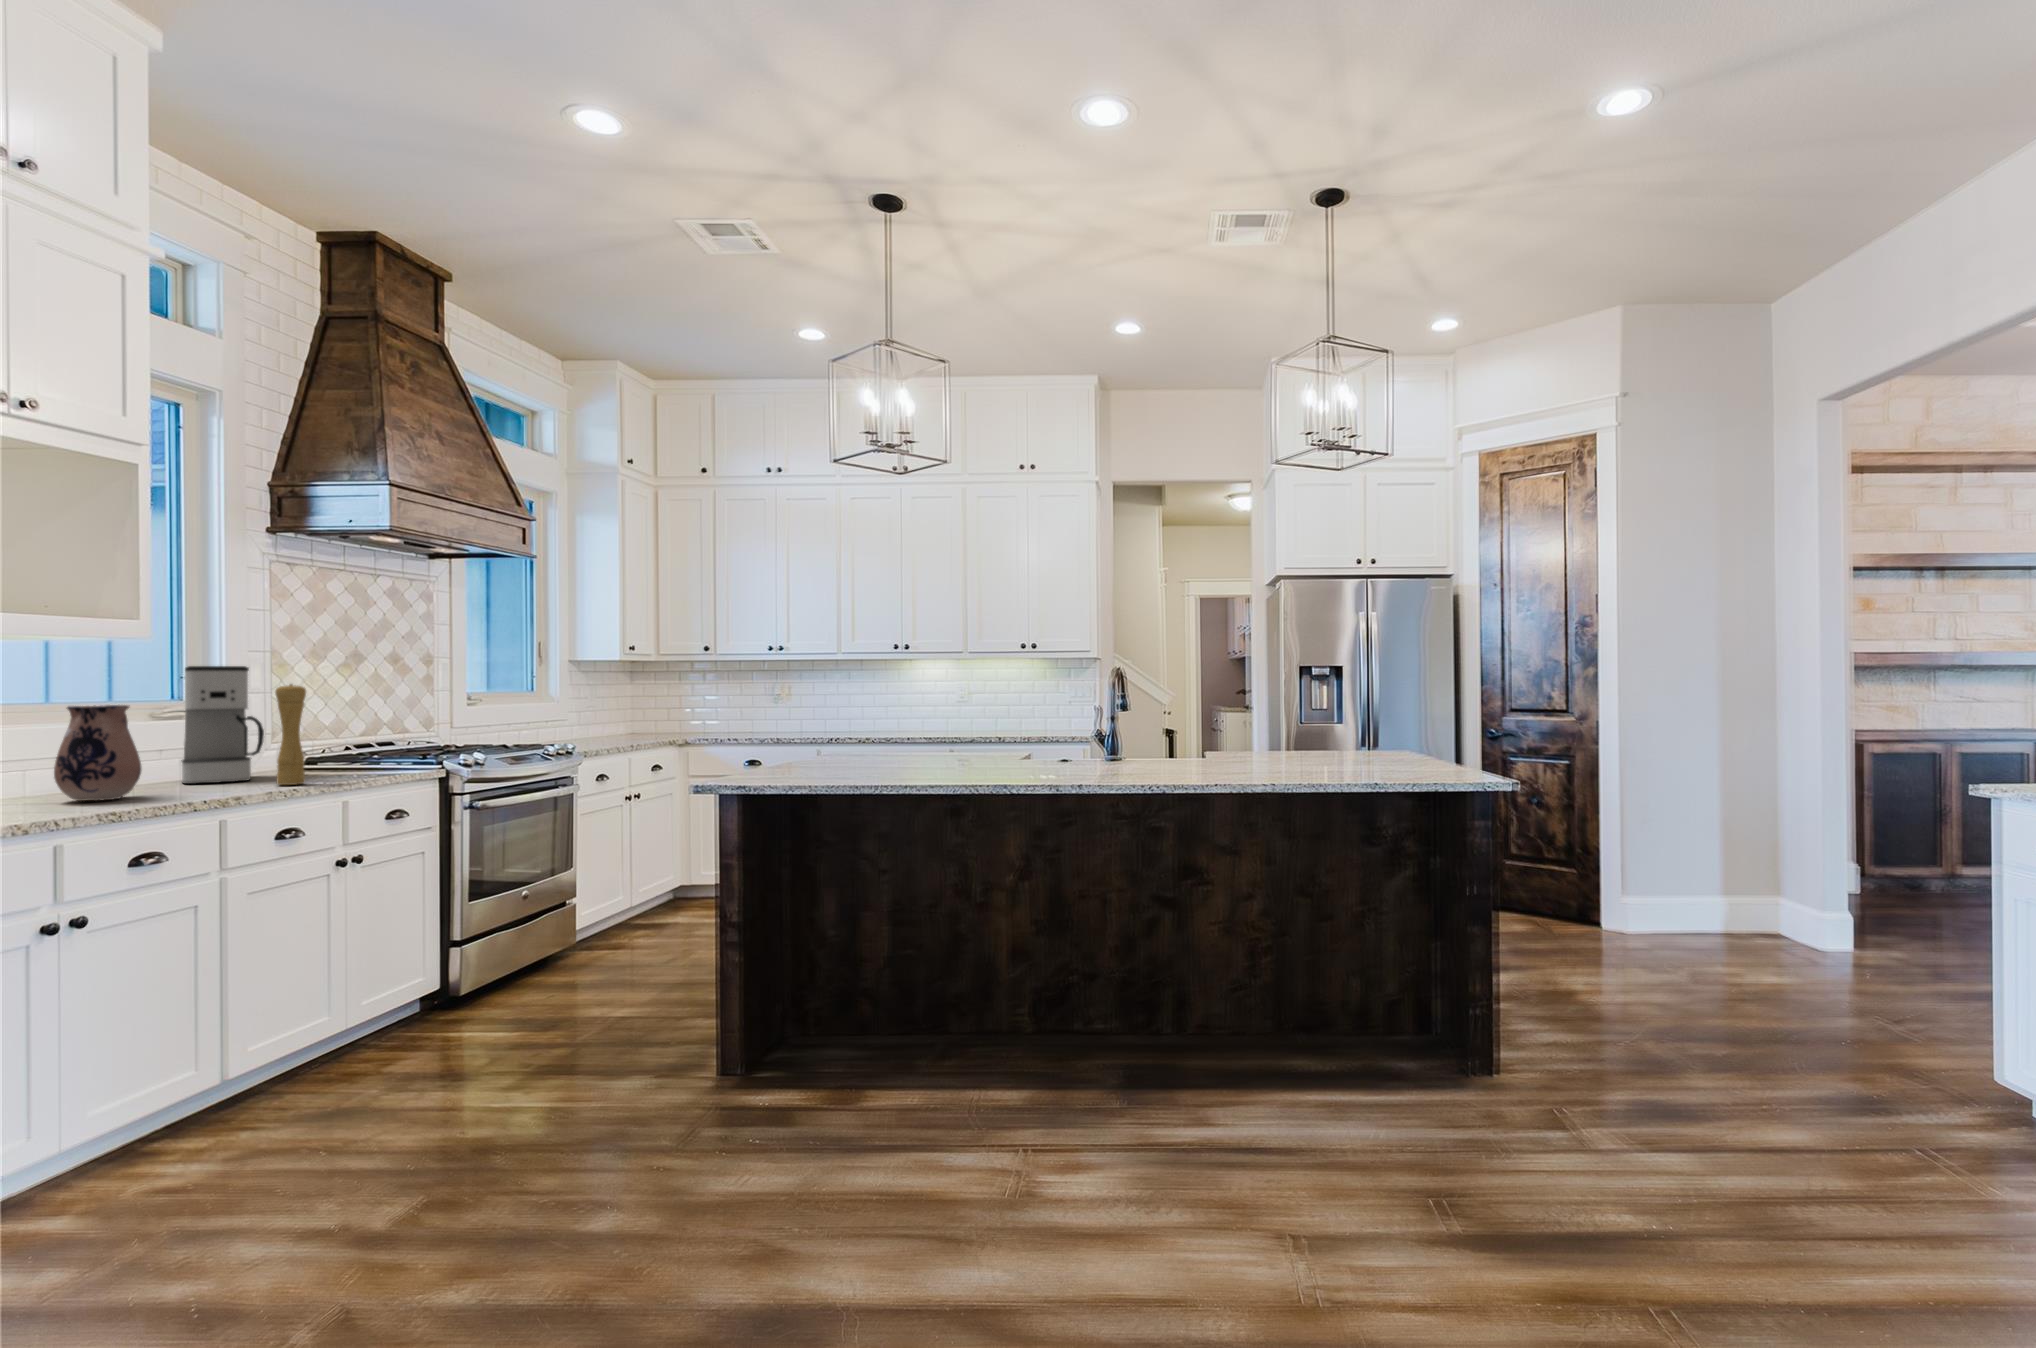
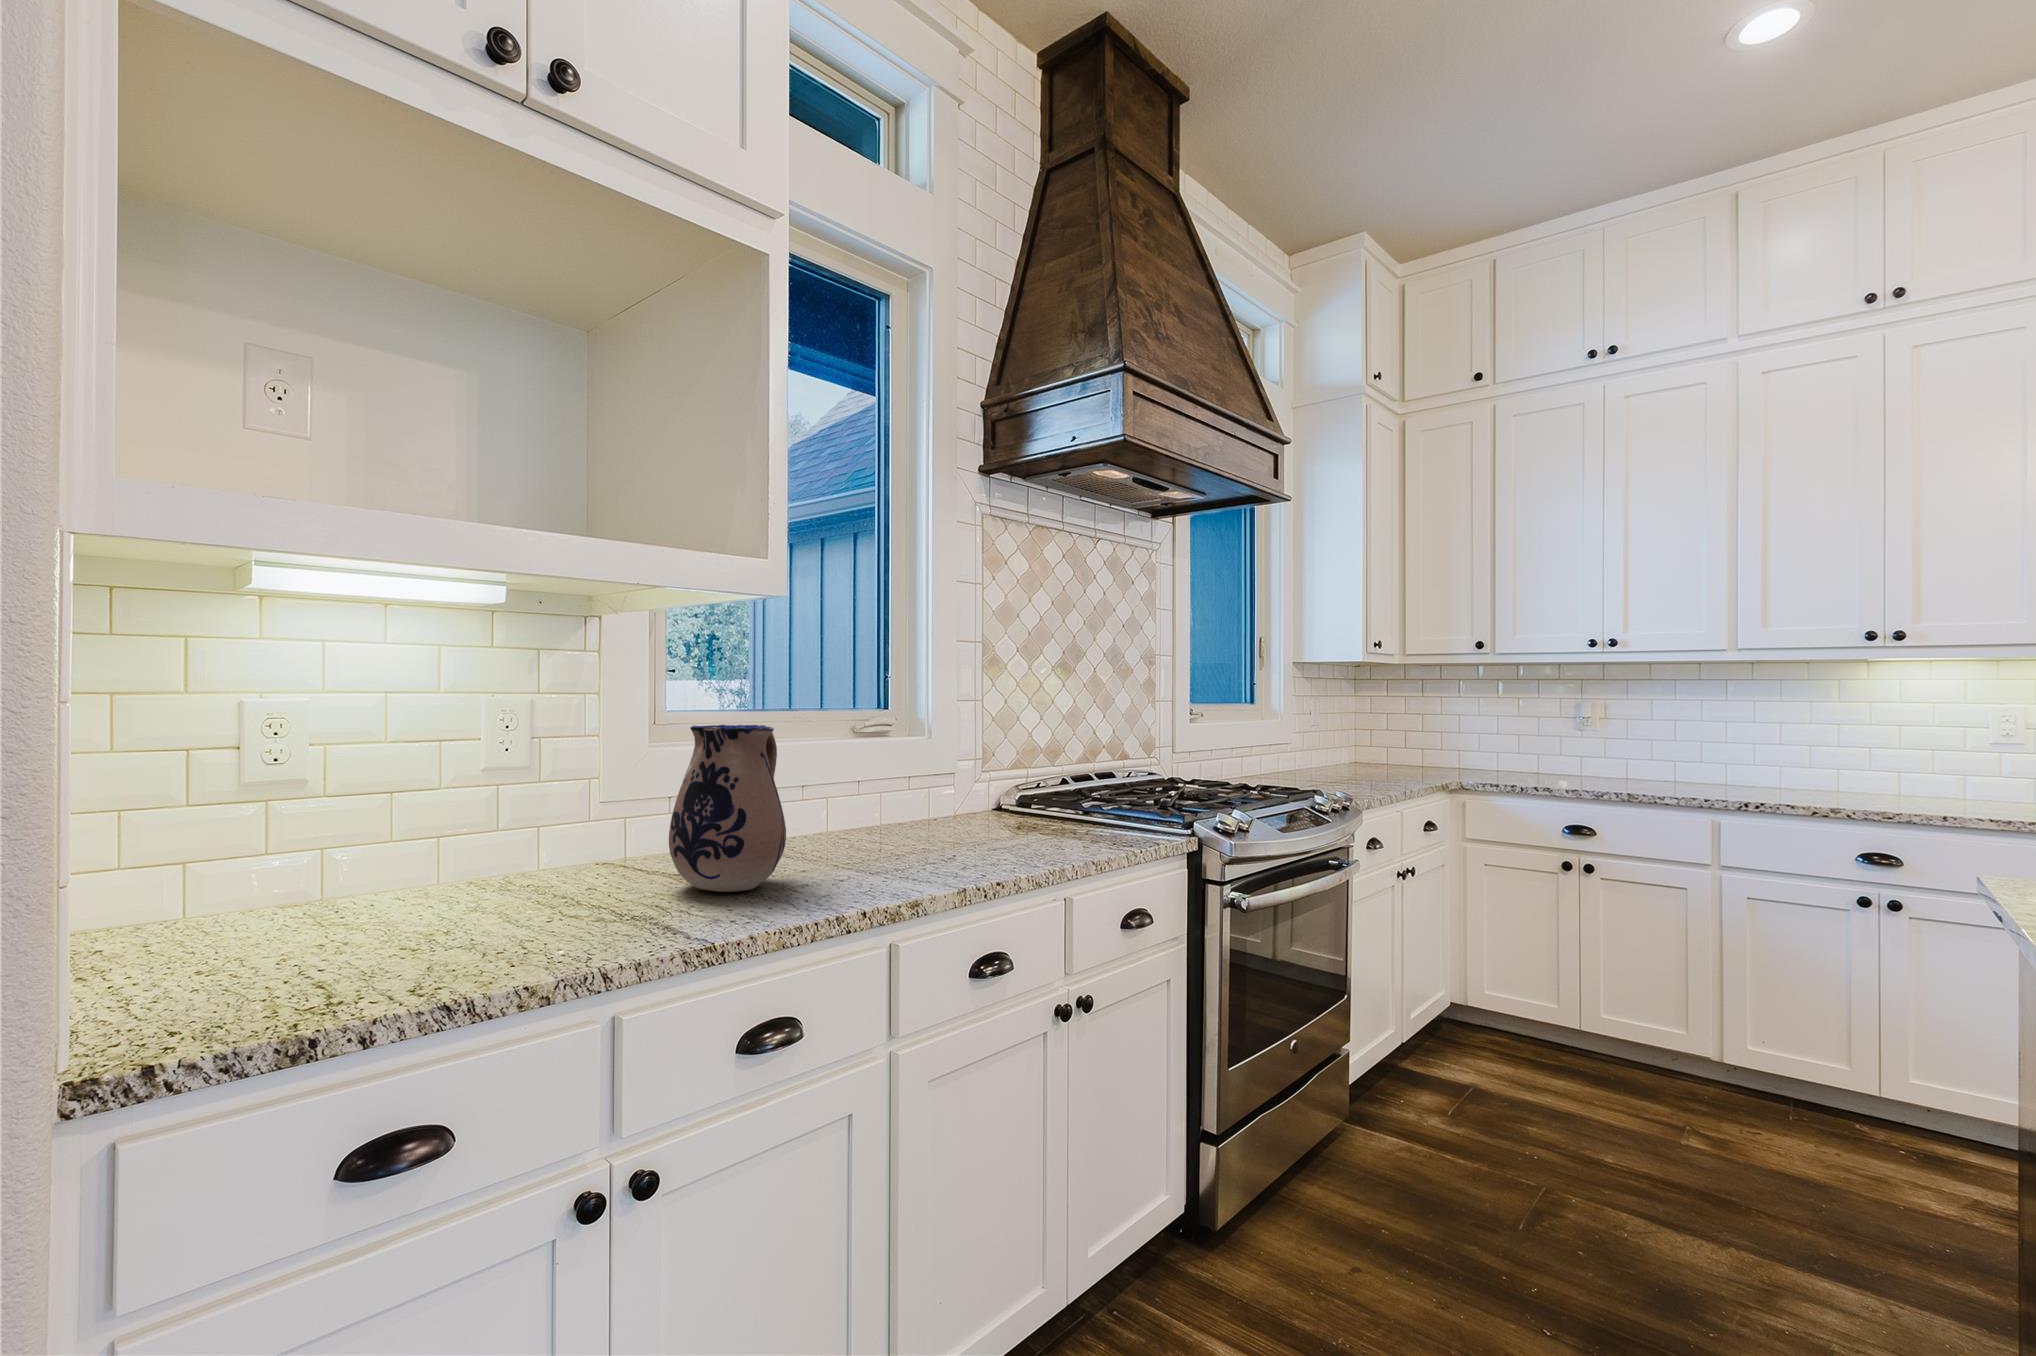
coffee maker: present [181,666,264,784] -> none [853,662,961,852]
pepper mill: present [275,684,306,785] -> none [975,697,1022,875]

